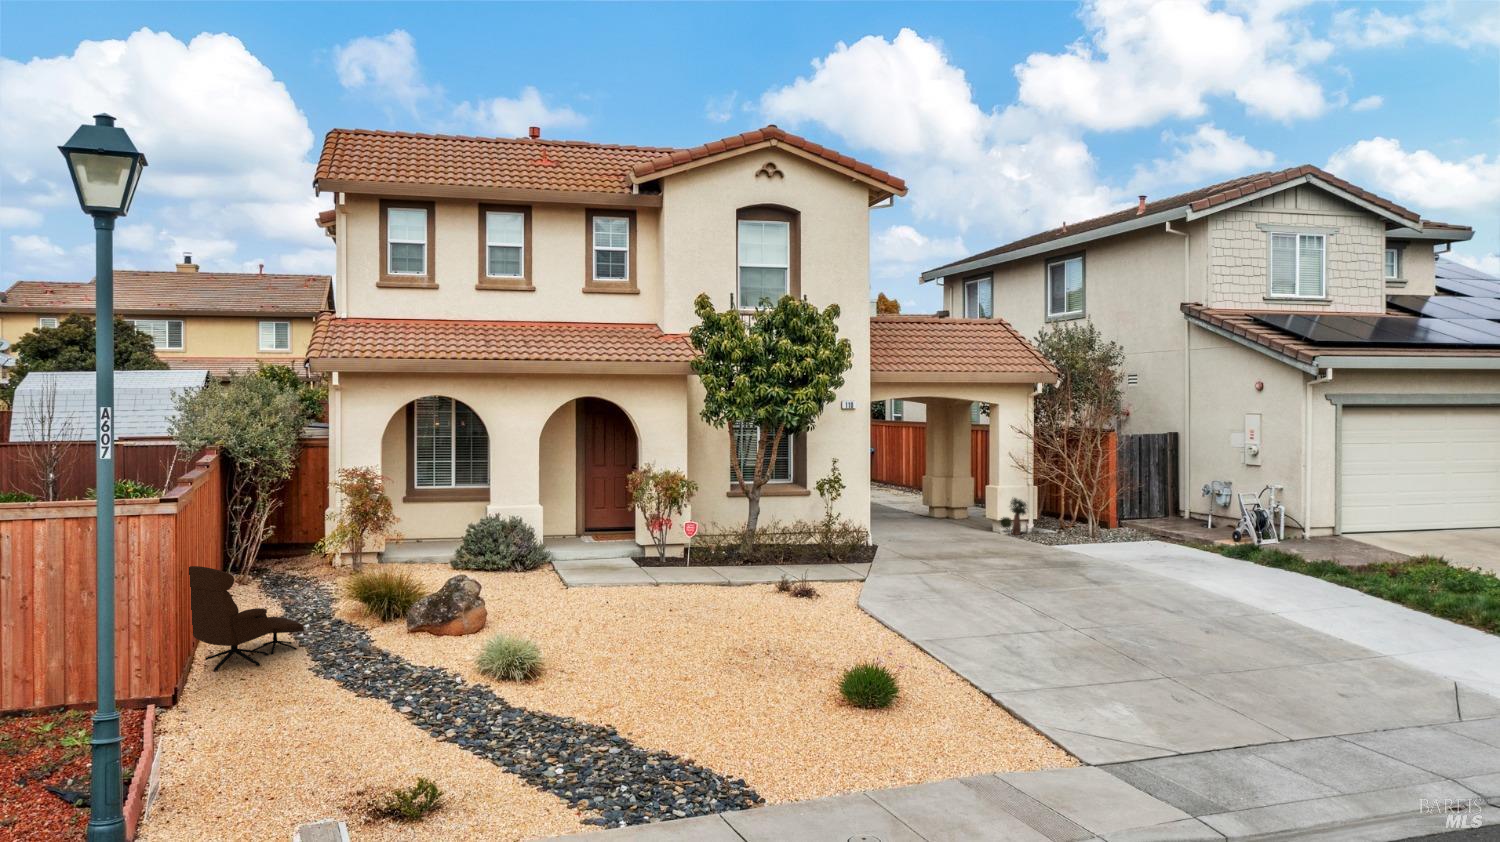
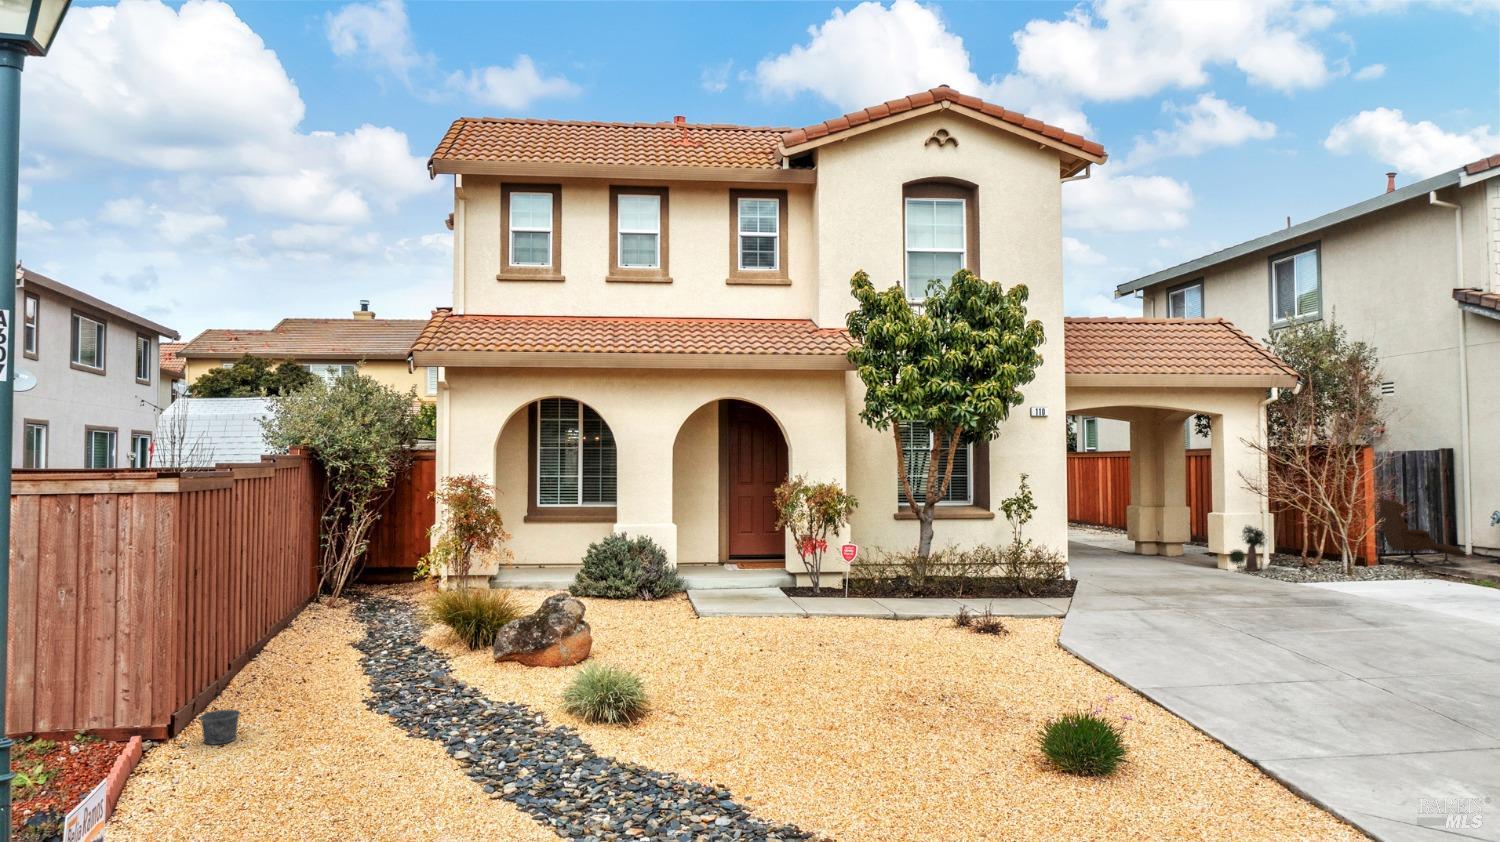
lounge chair: present [189,566,304,671] -> present [1380,500,1466,567]
bucket: none [186,673,219,712] -> present [200,709,240,744]

